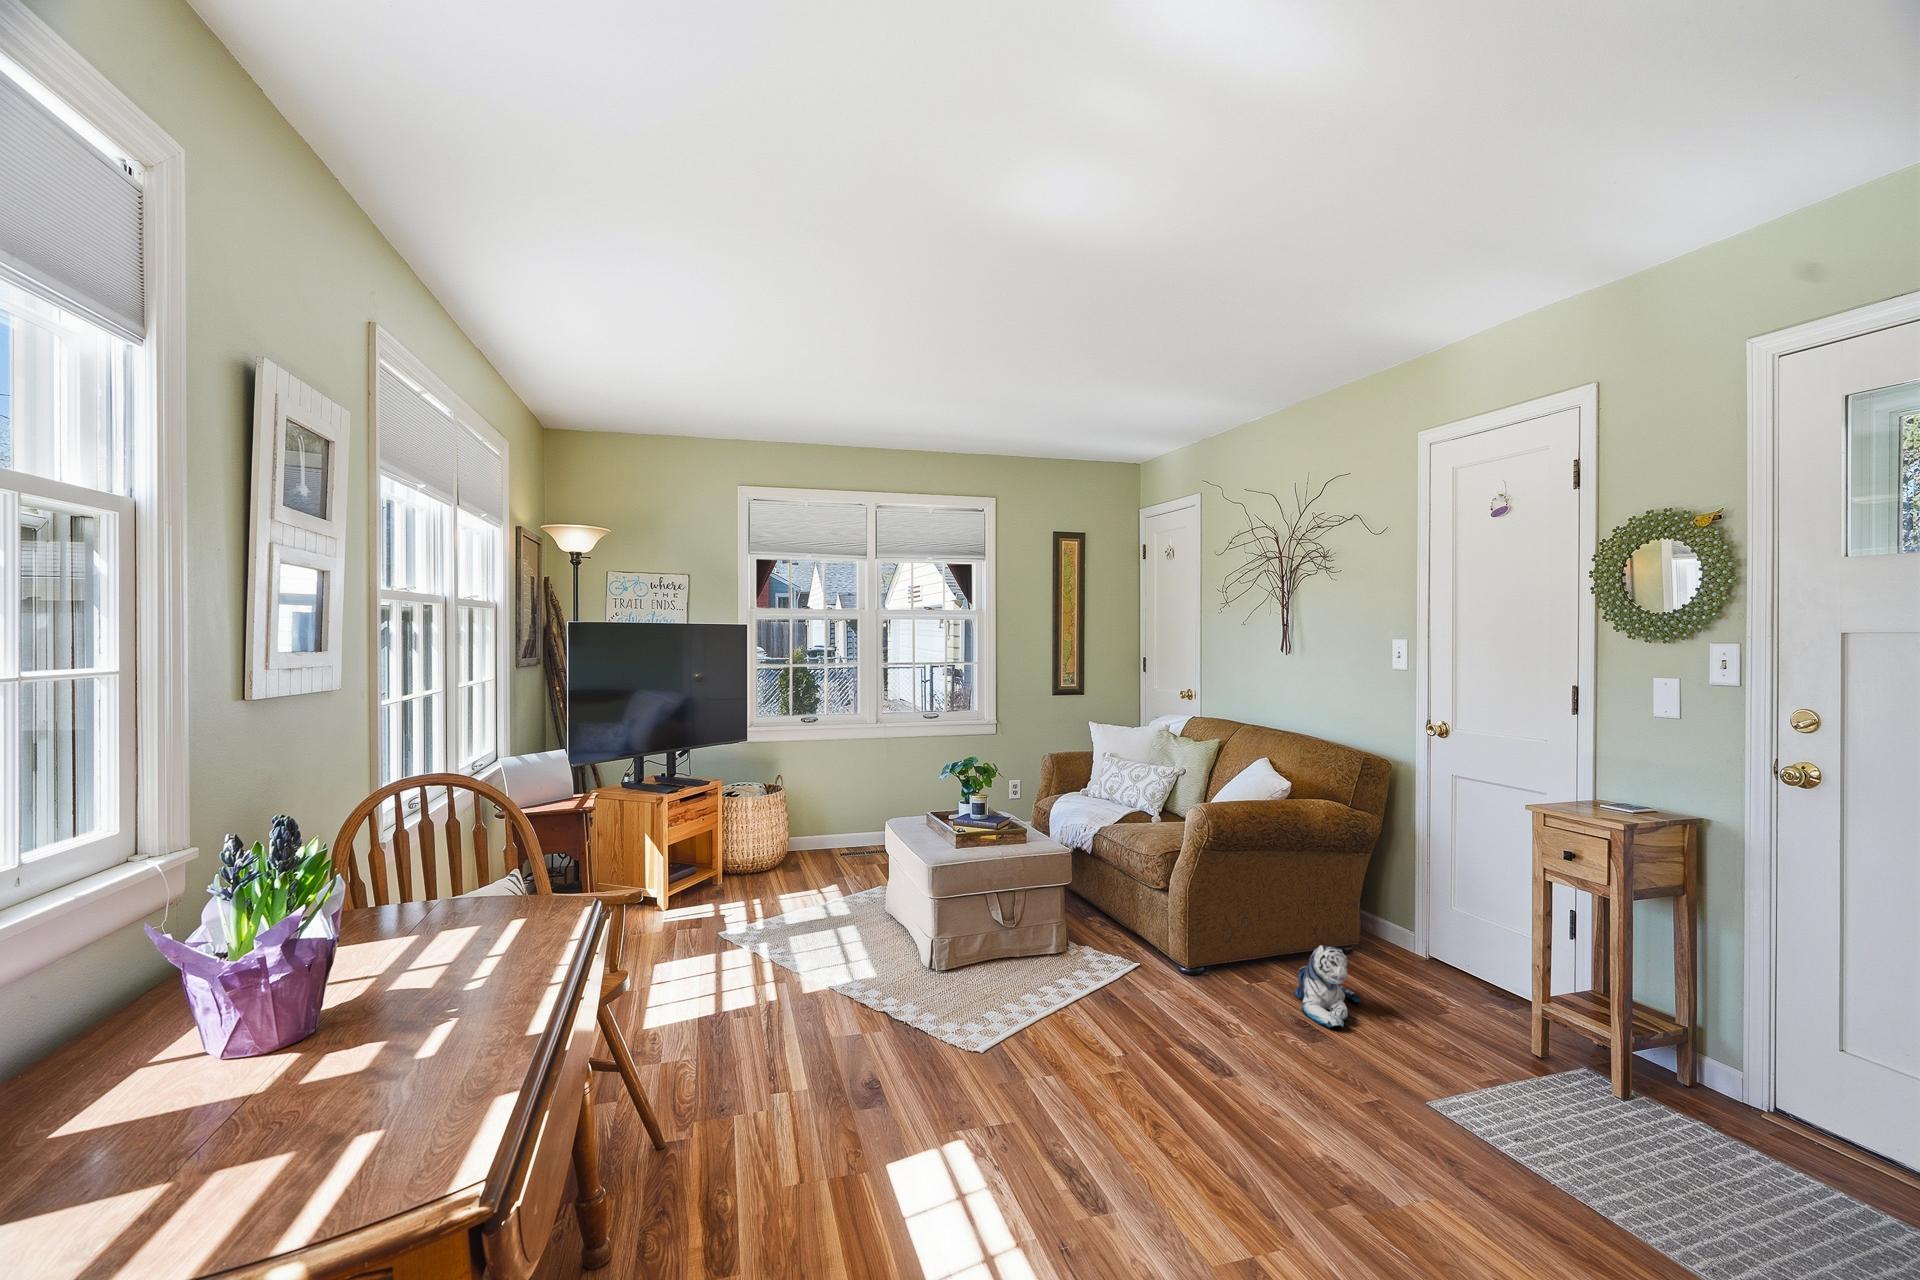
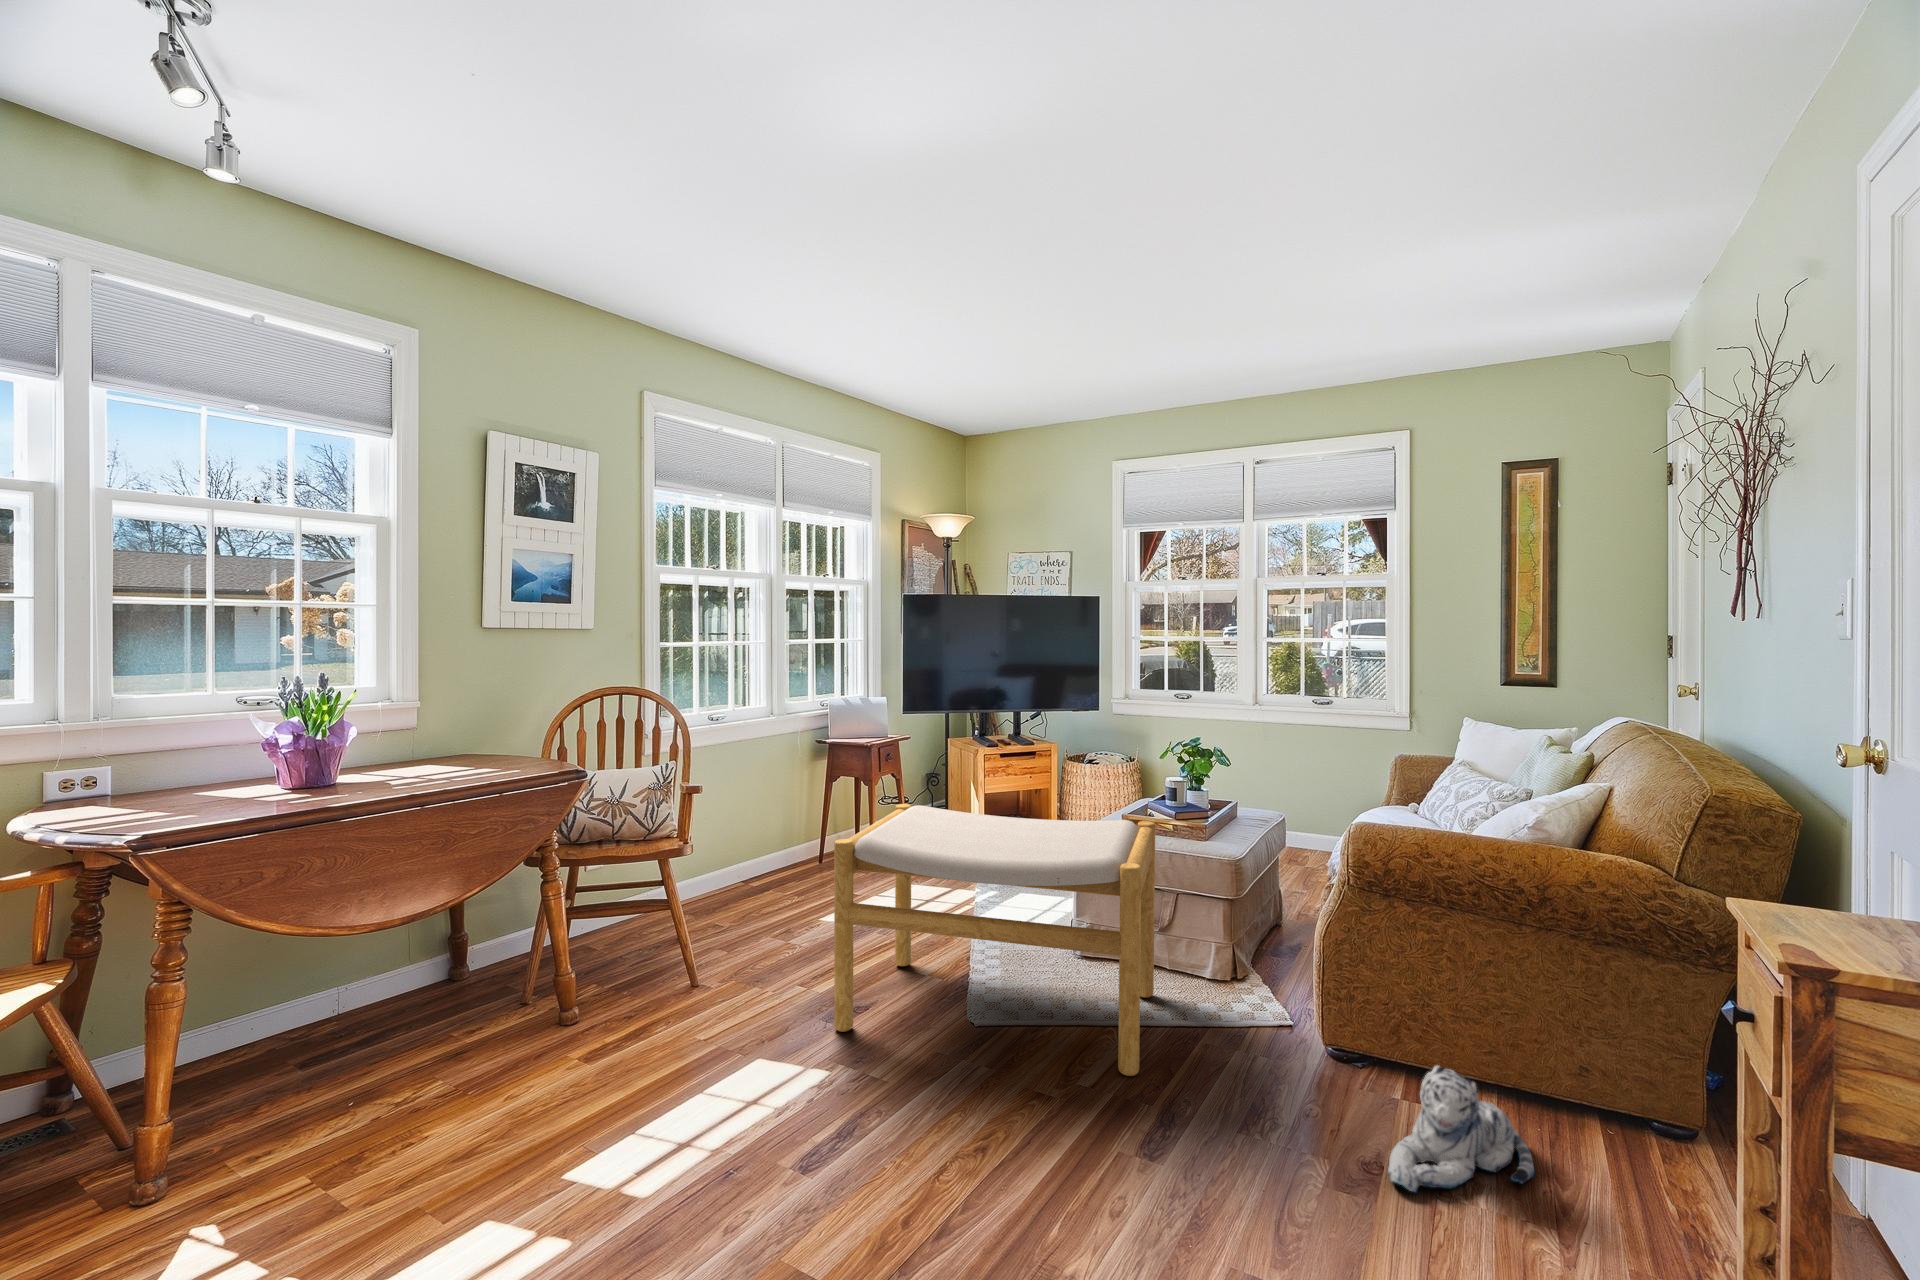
footstool: none [821,830,1139,1107] -> present [834,804,1155,1076]

